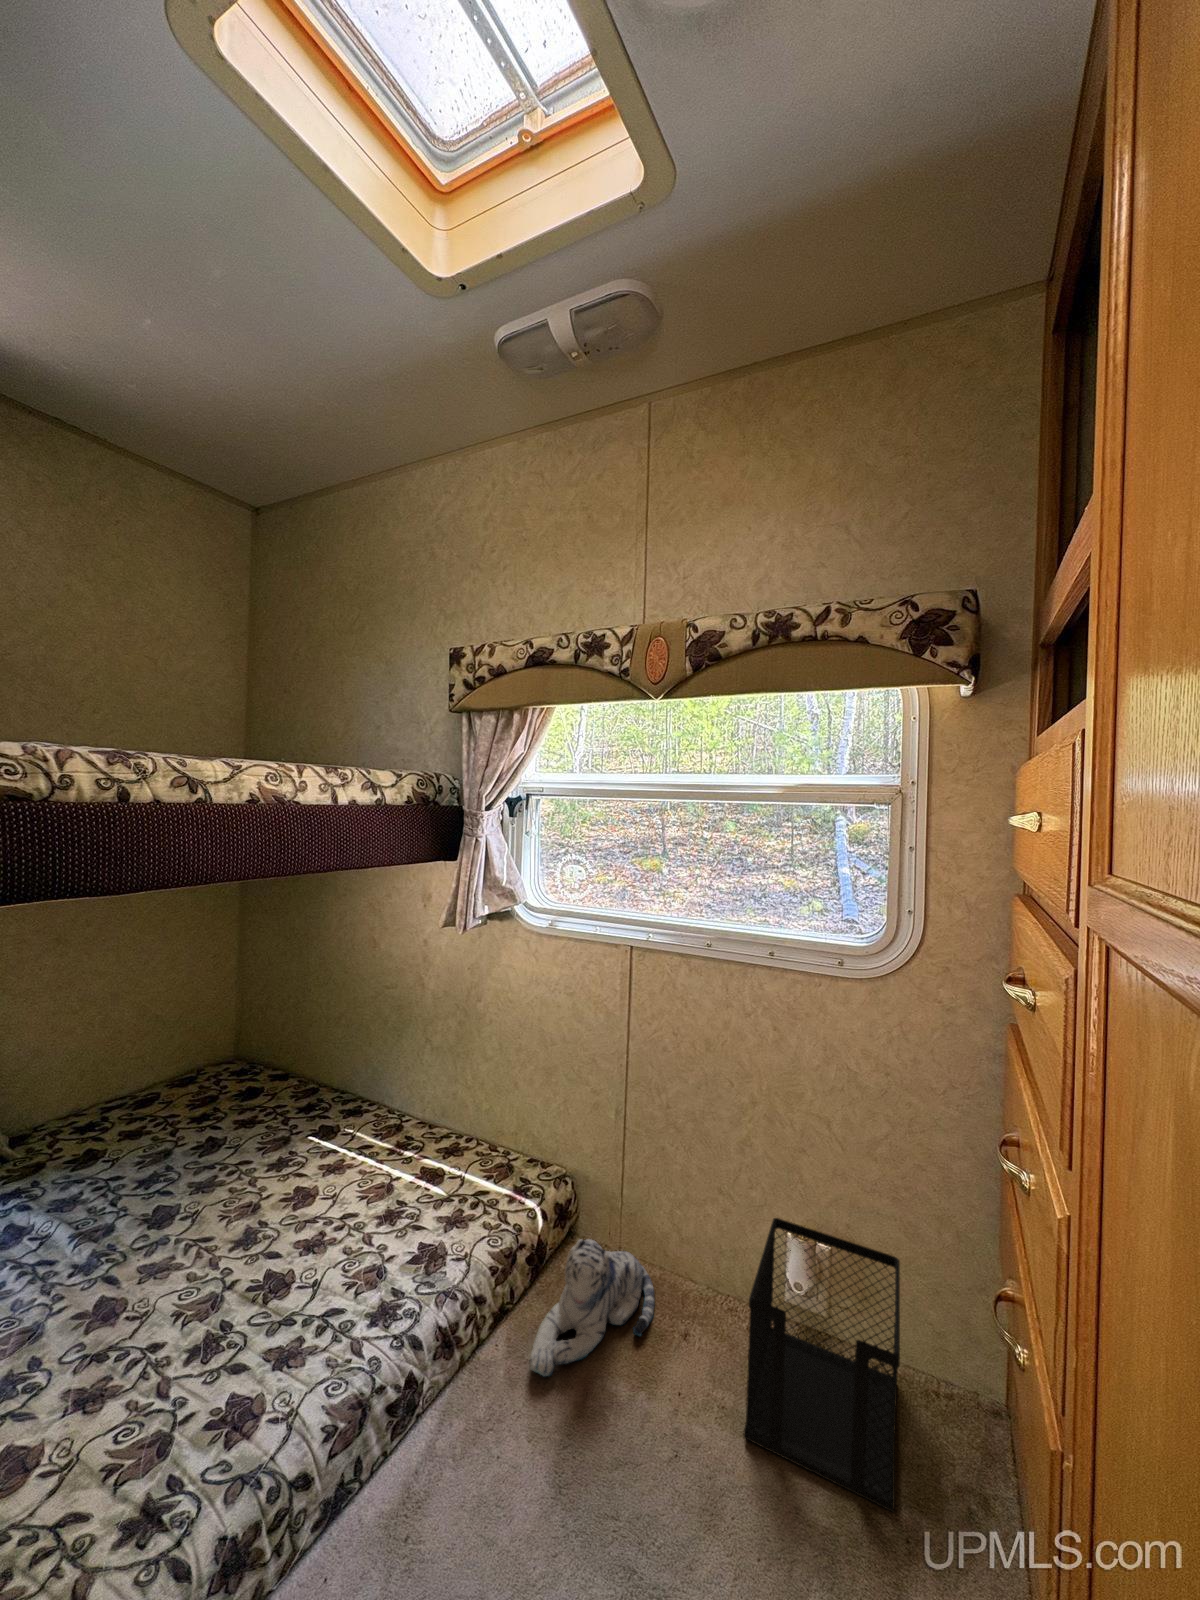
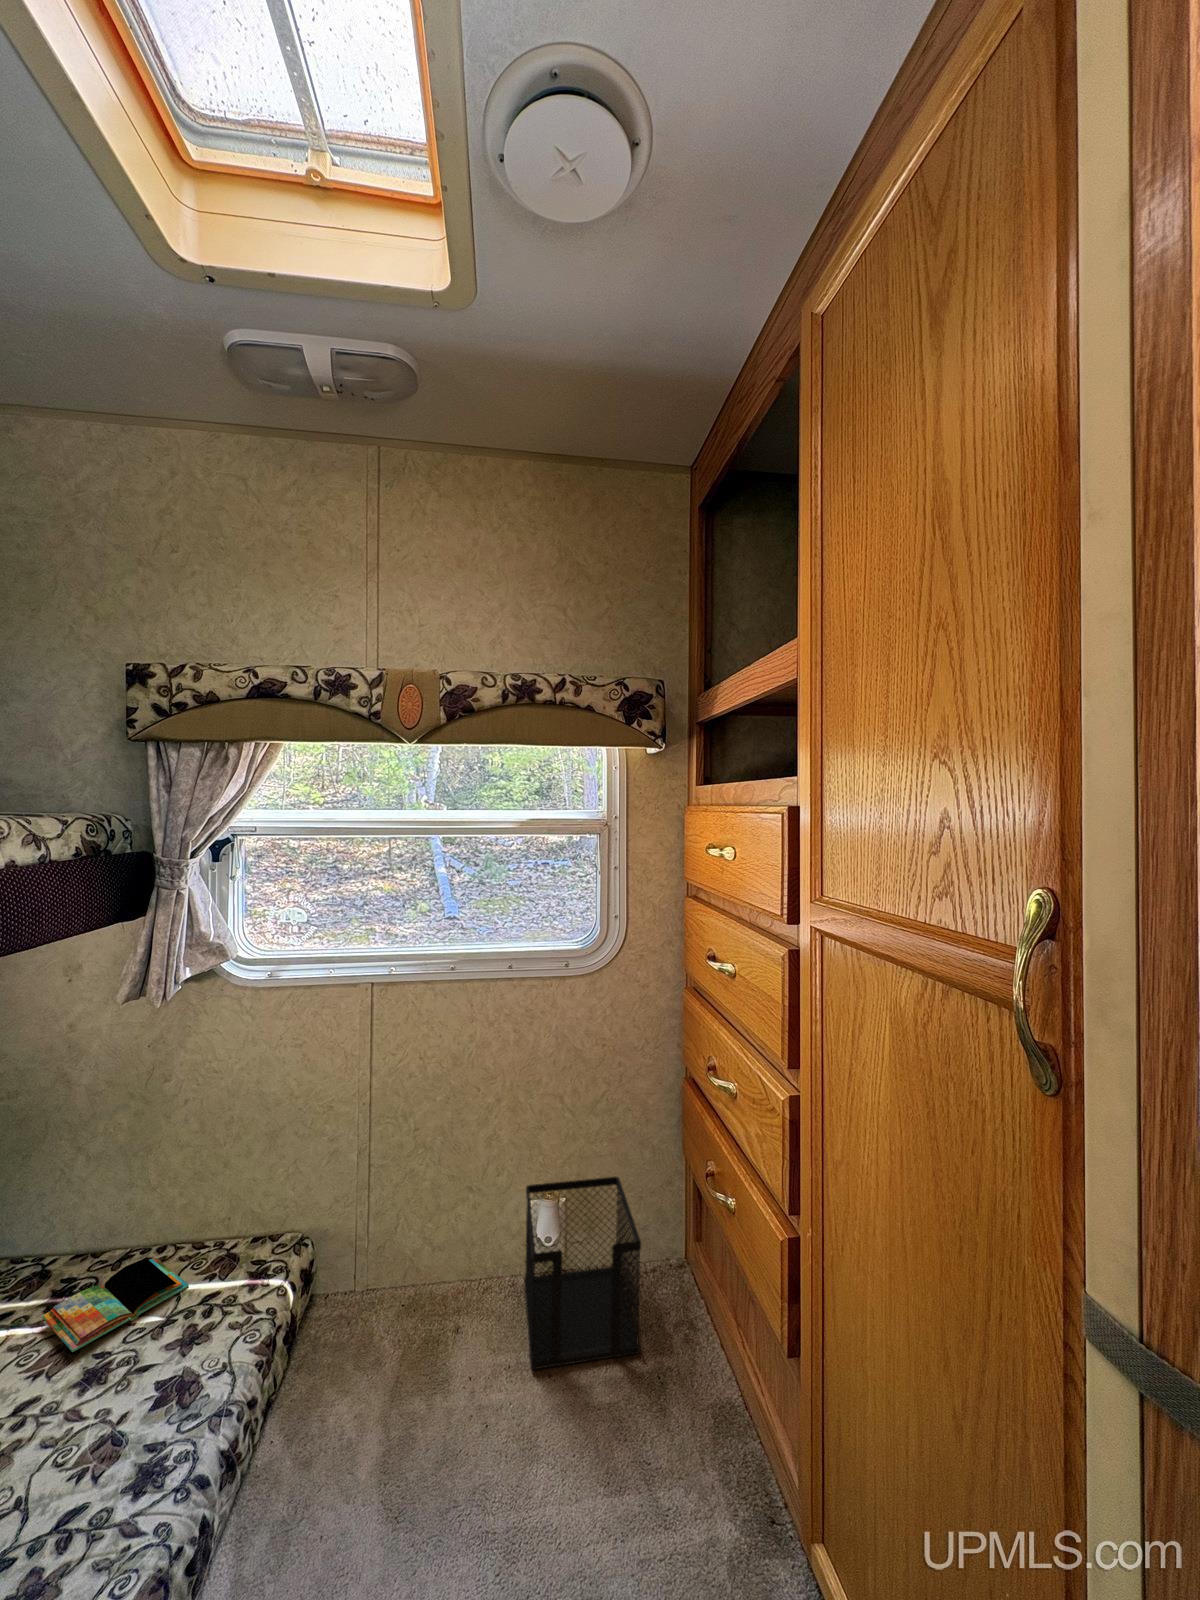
book: none [384,1142,472,1190] -> present [42,1258,189,1352]
plush toy: present [530,1239,655,1376] -> none [318,1277,425,1435]

